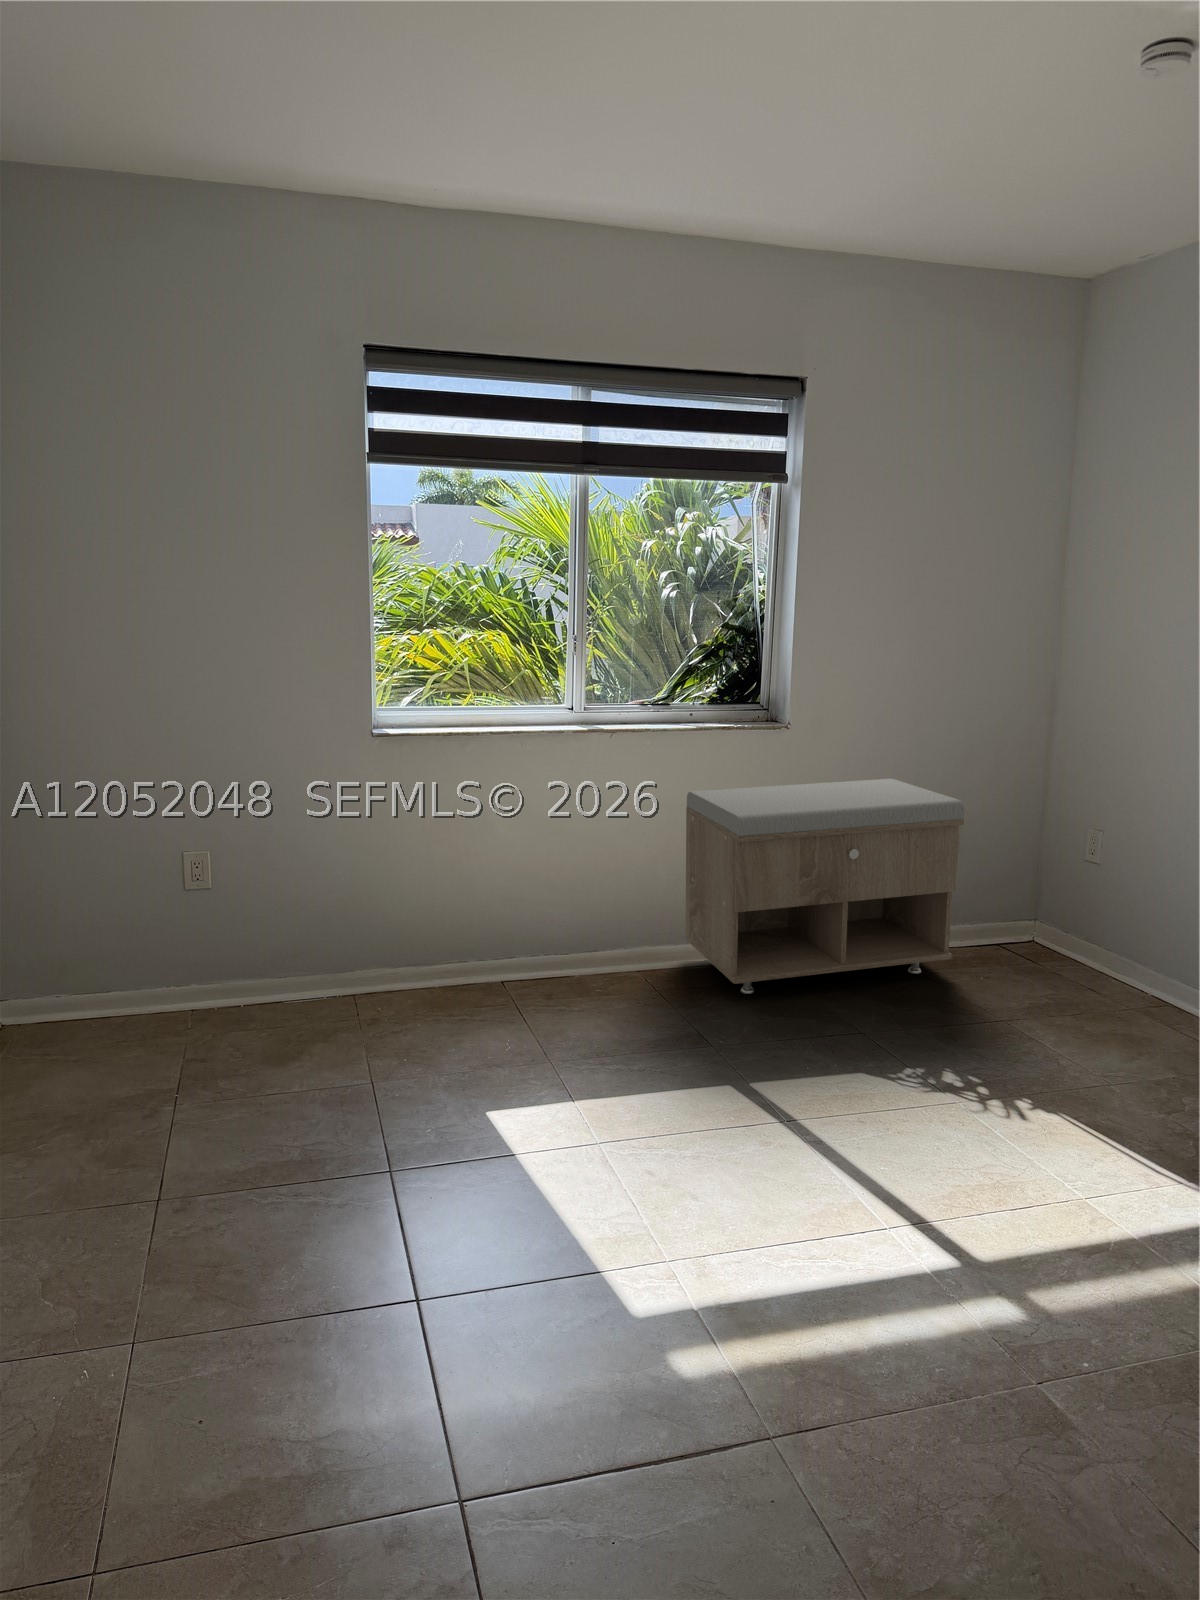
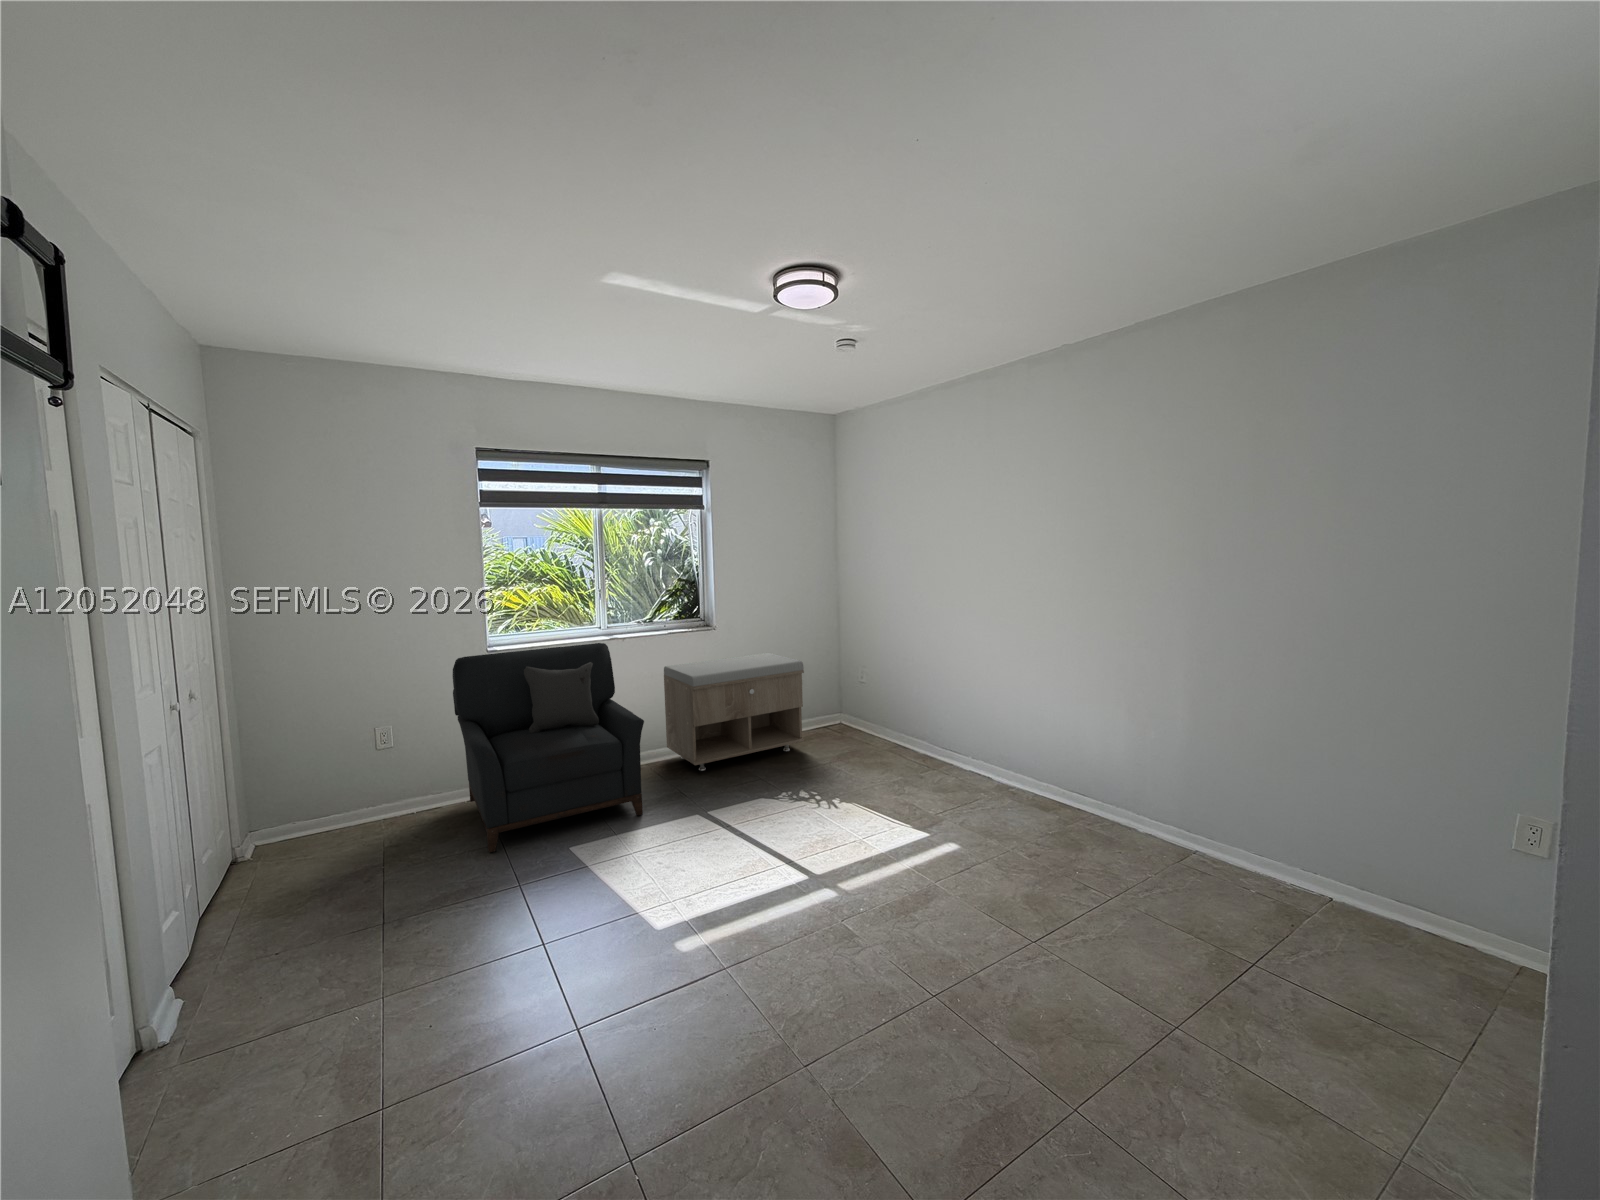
armchair: none [320,740,639,1105] -> present [453,643,644,852]

